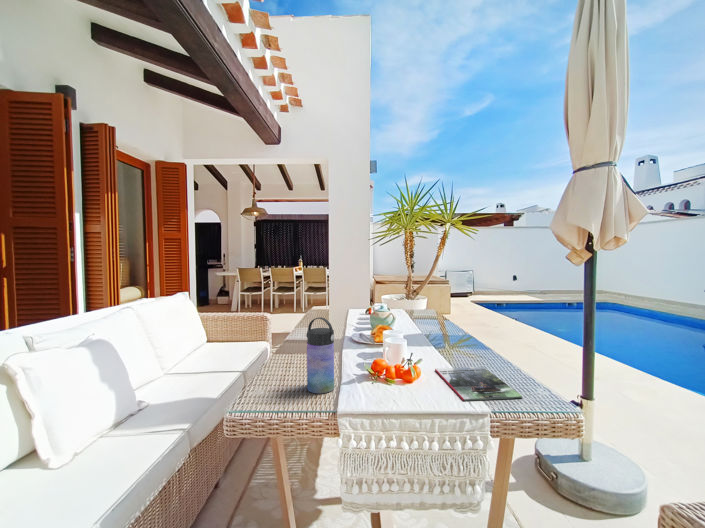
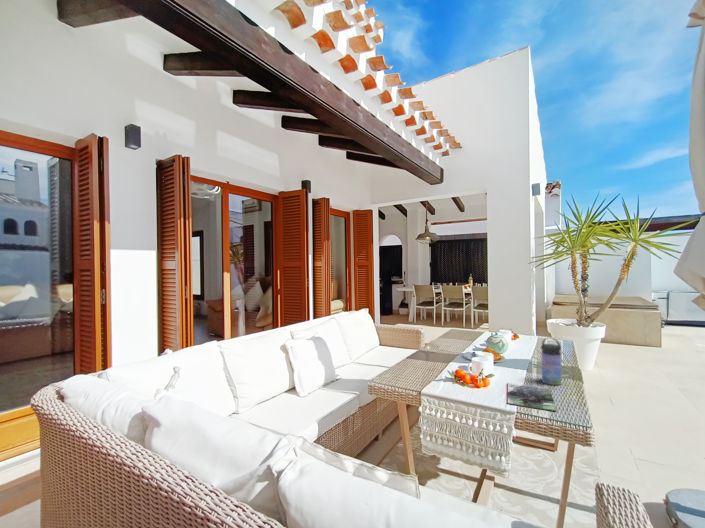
water bottle: present [306,317,334,393] -> present [541,338,561,385]

